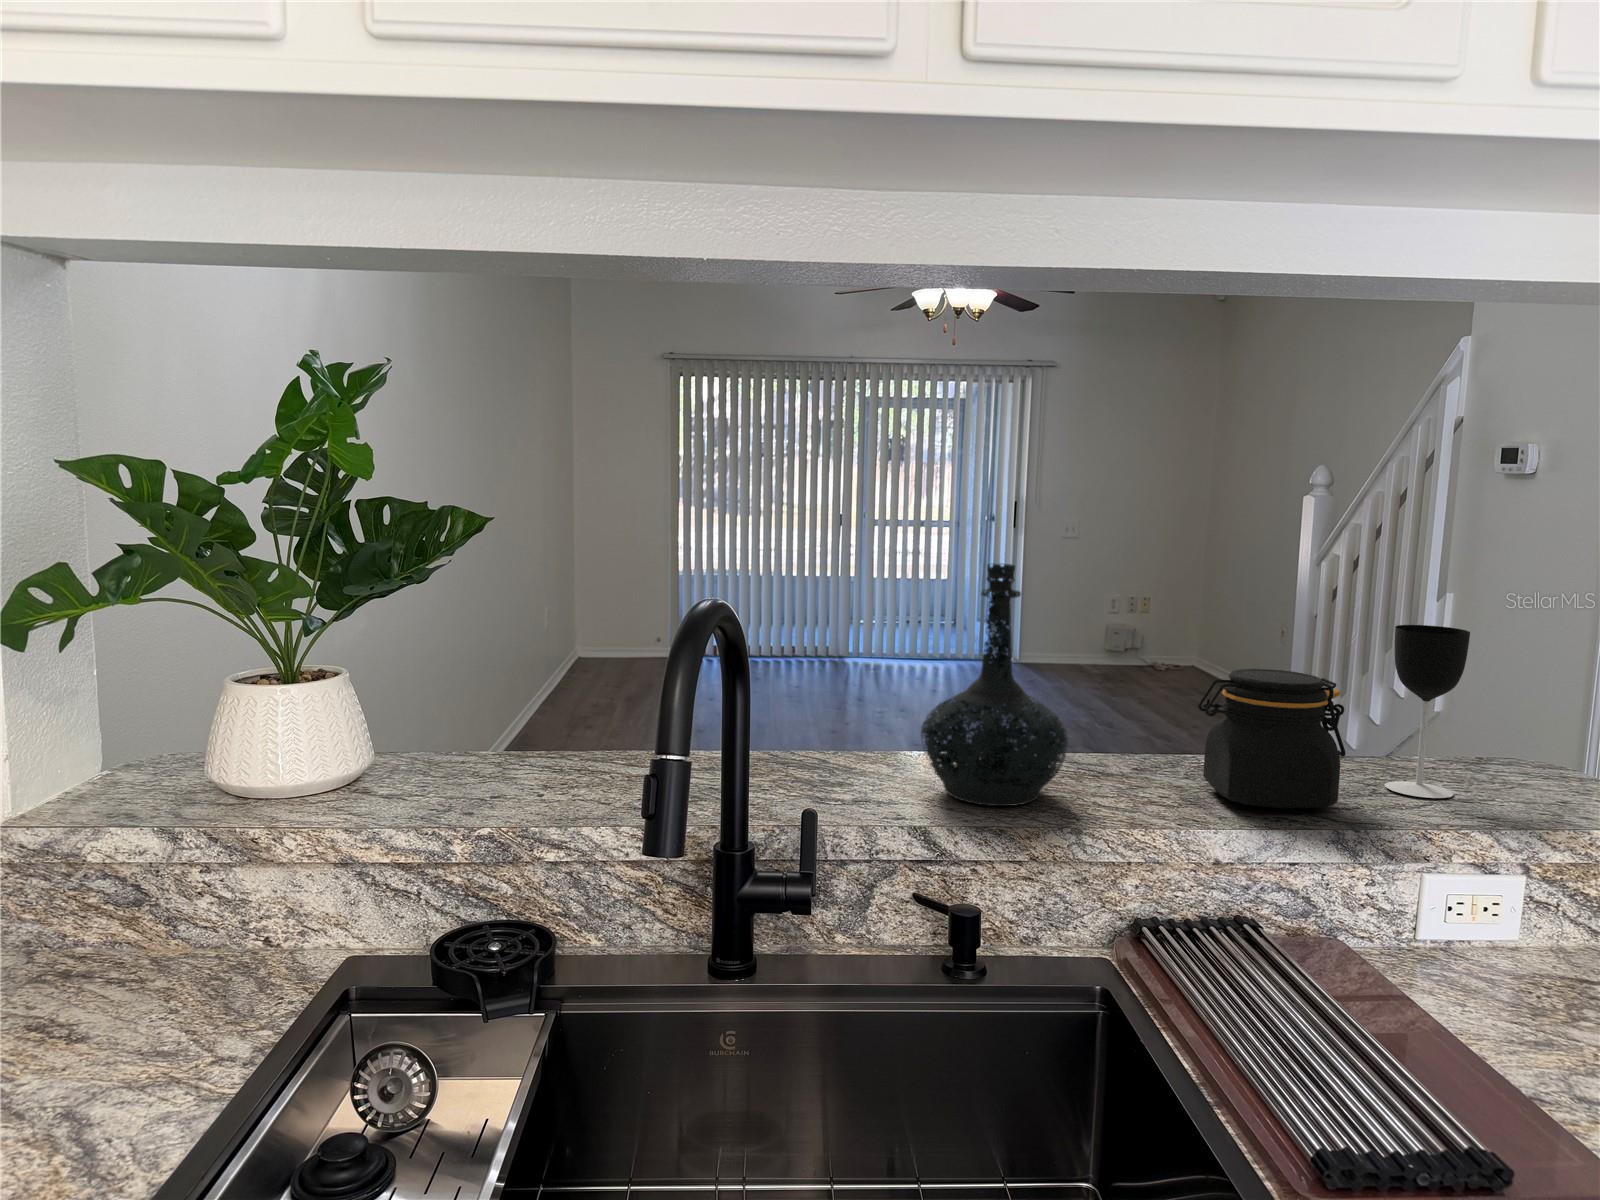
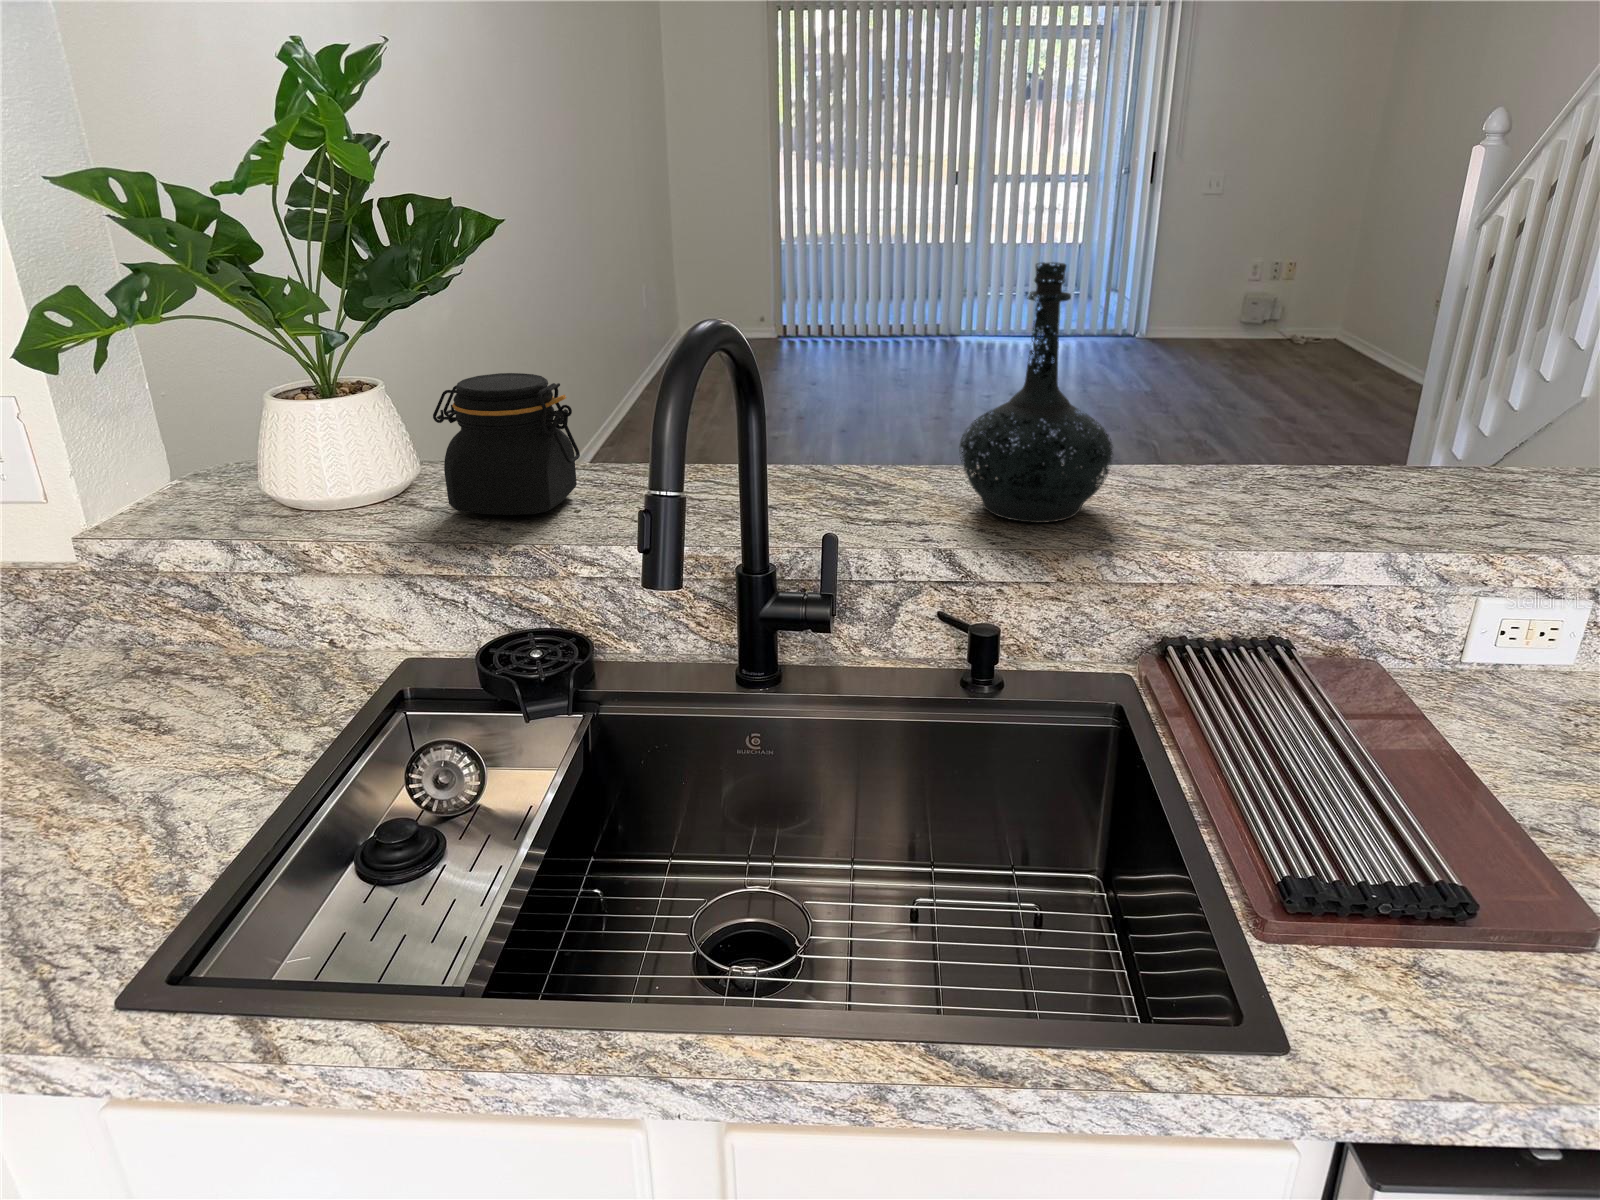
wine glass: present [1385,625,1470,798] -> none [1459,325,1586,517]
jar: present [1198,669,1346,809] -> present [433,373,580,515]

